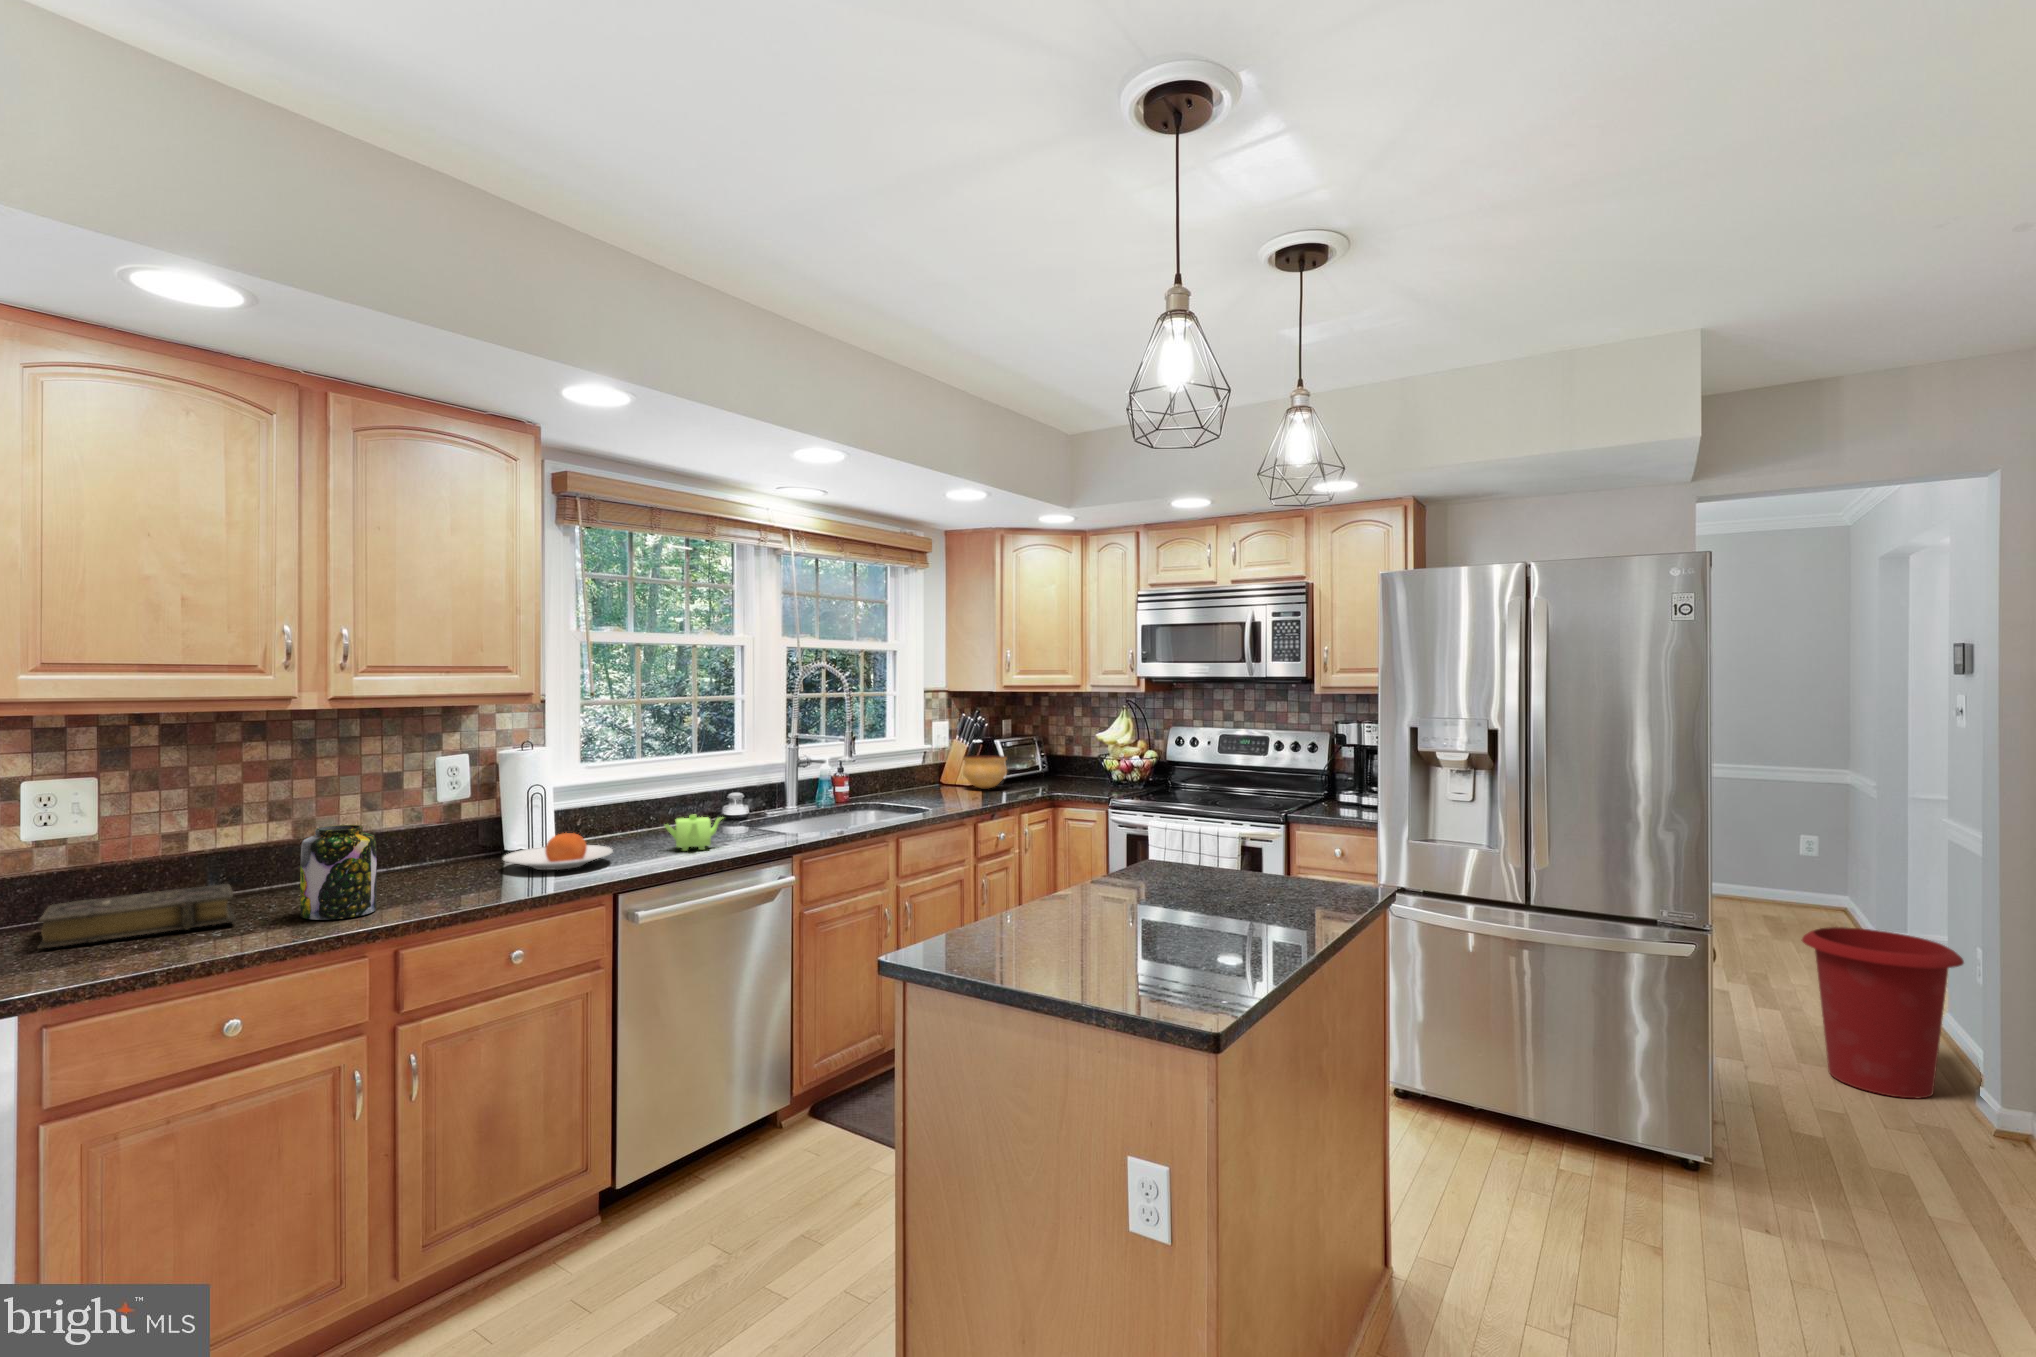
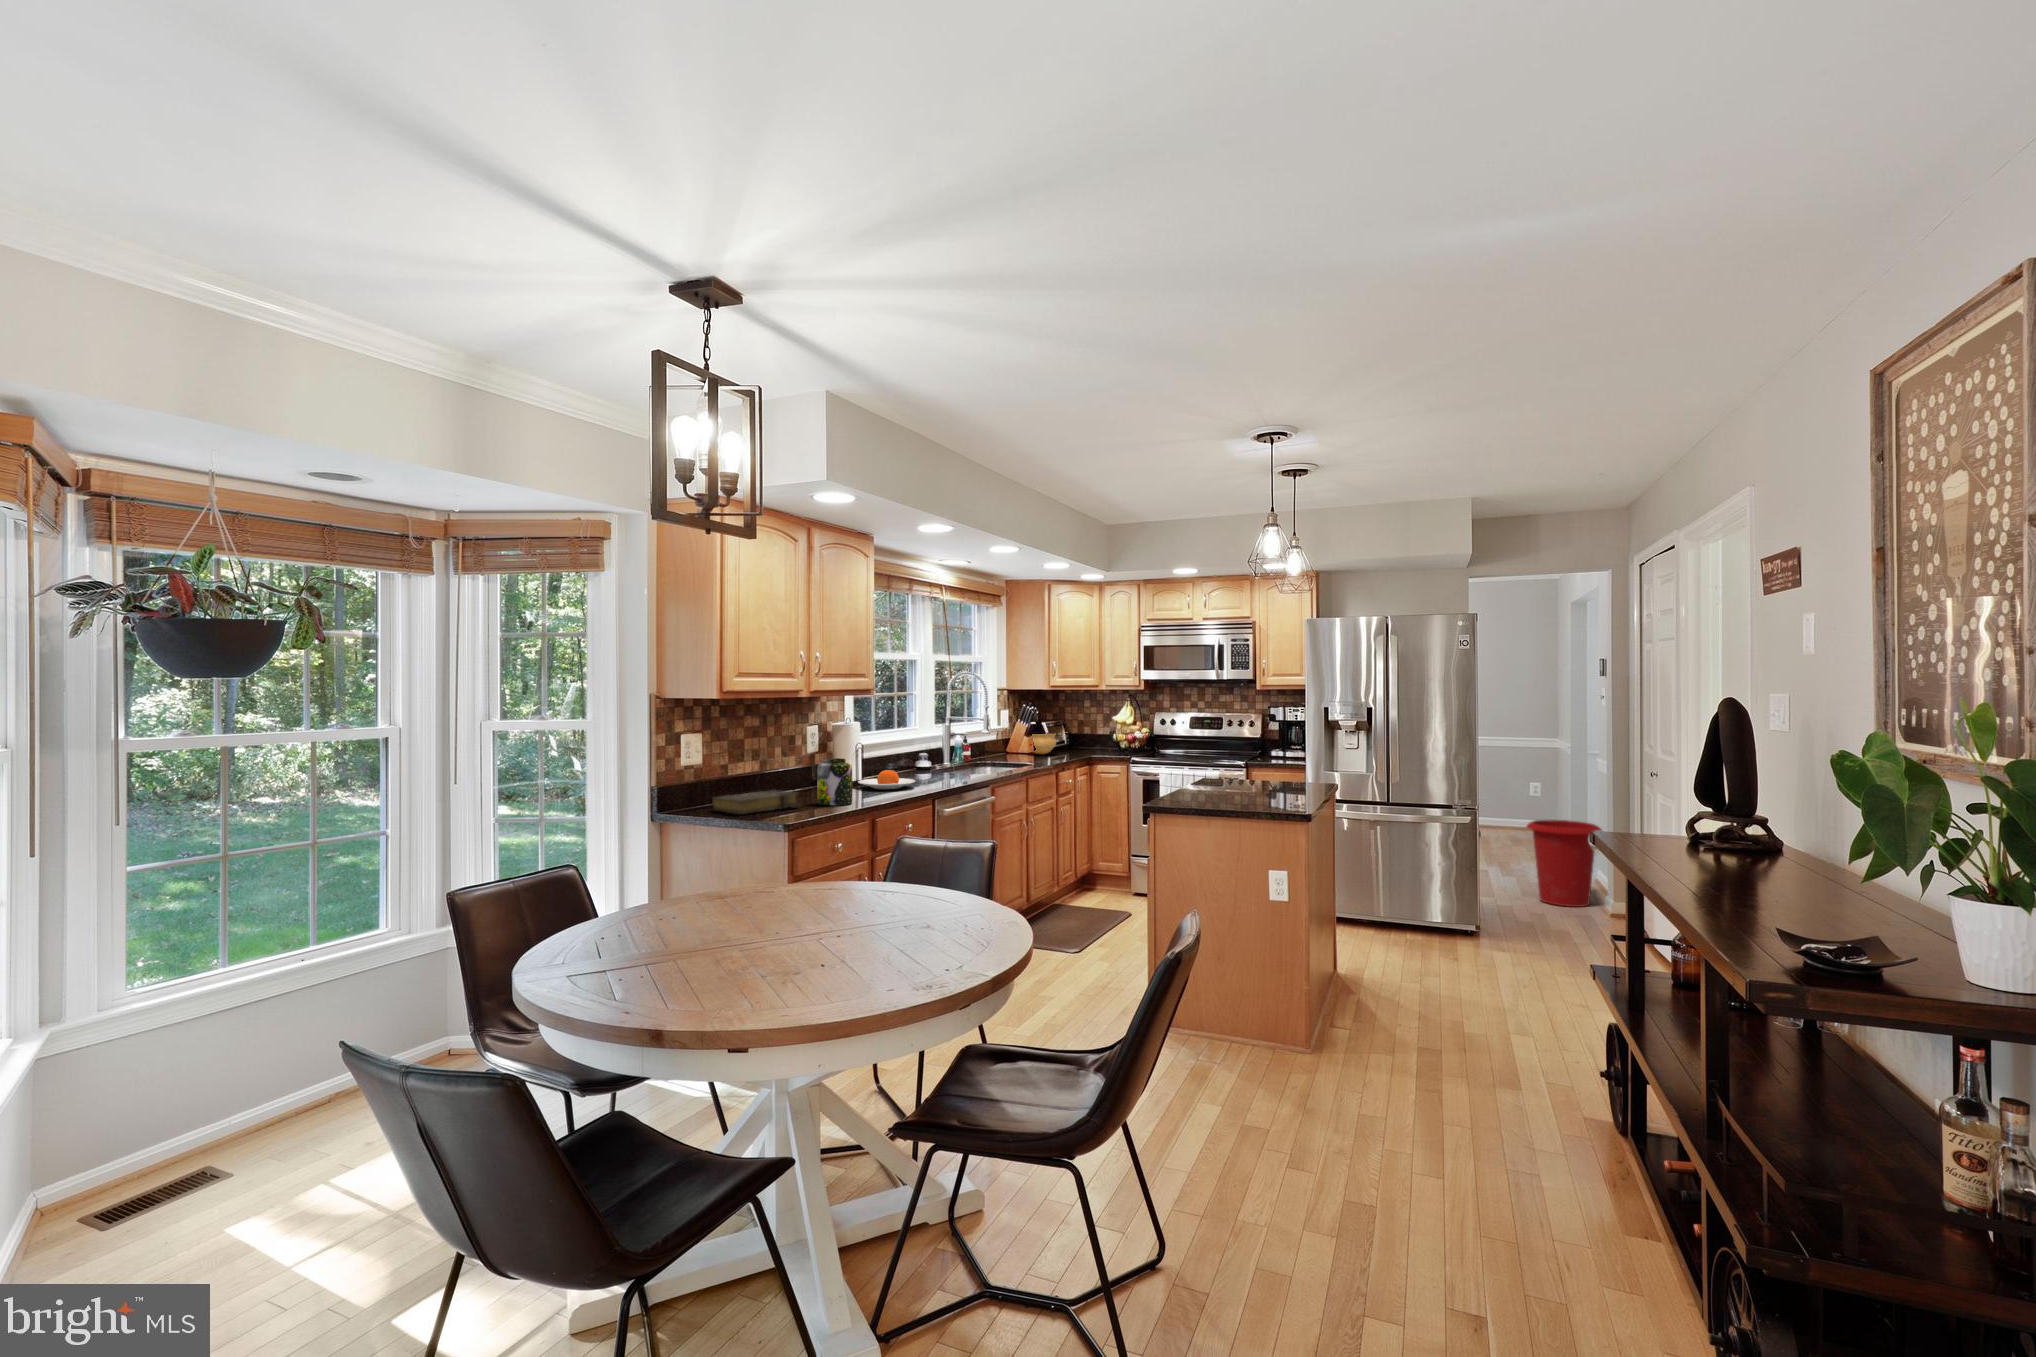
teapot: present [665,815,722,851] -> none [925,761,956,782]

